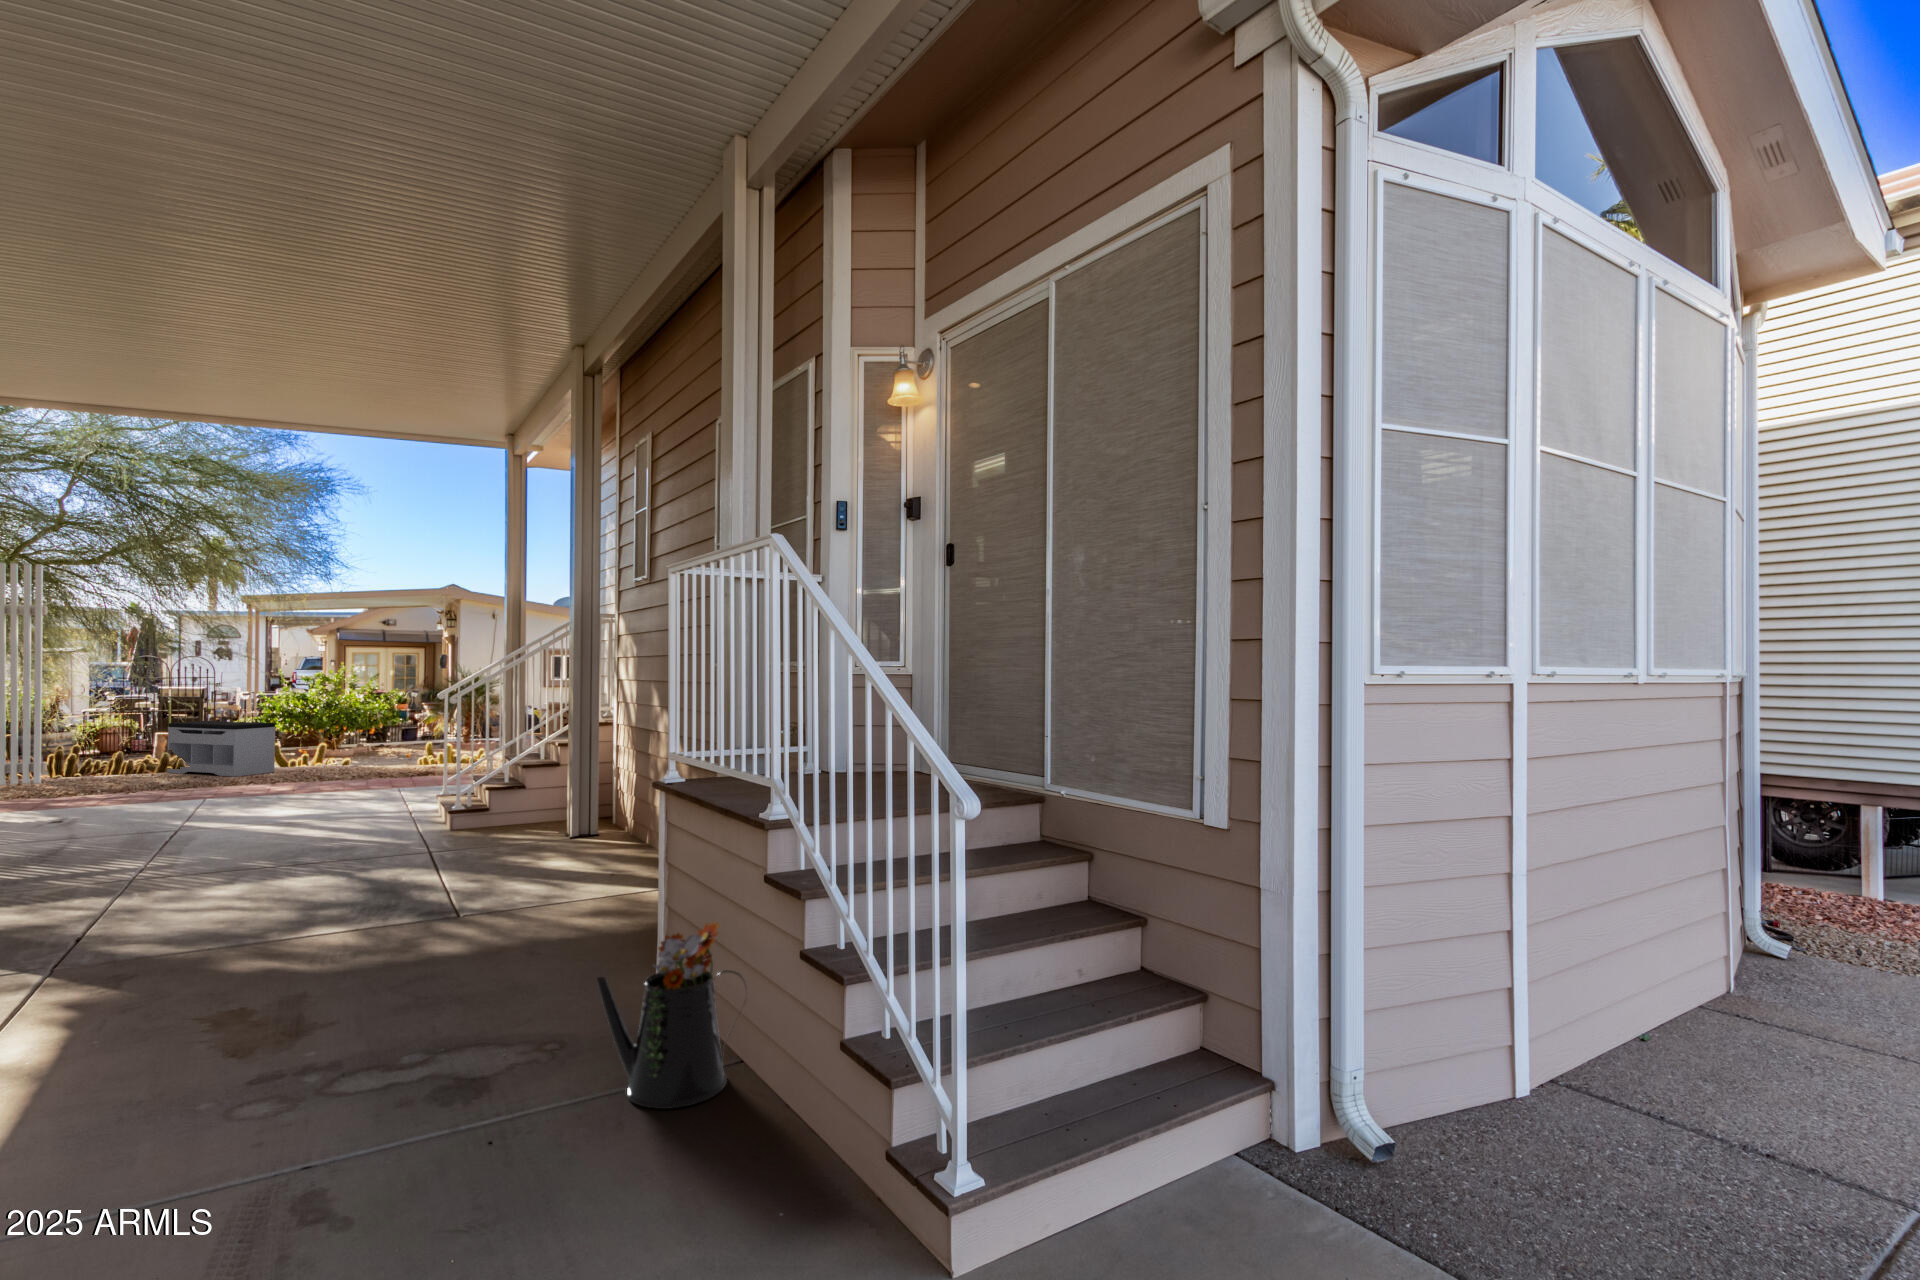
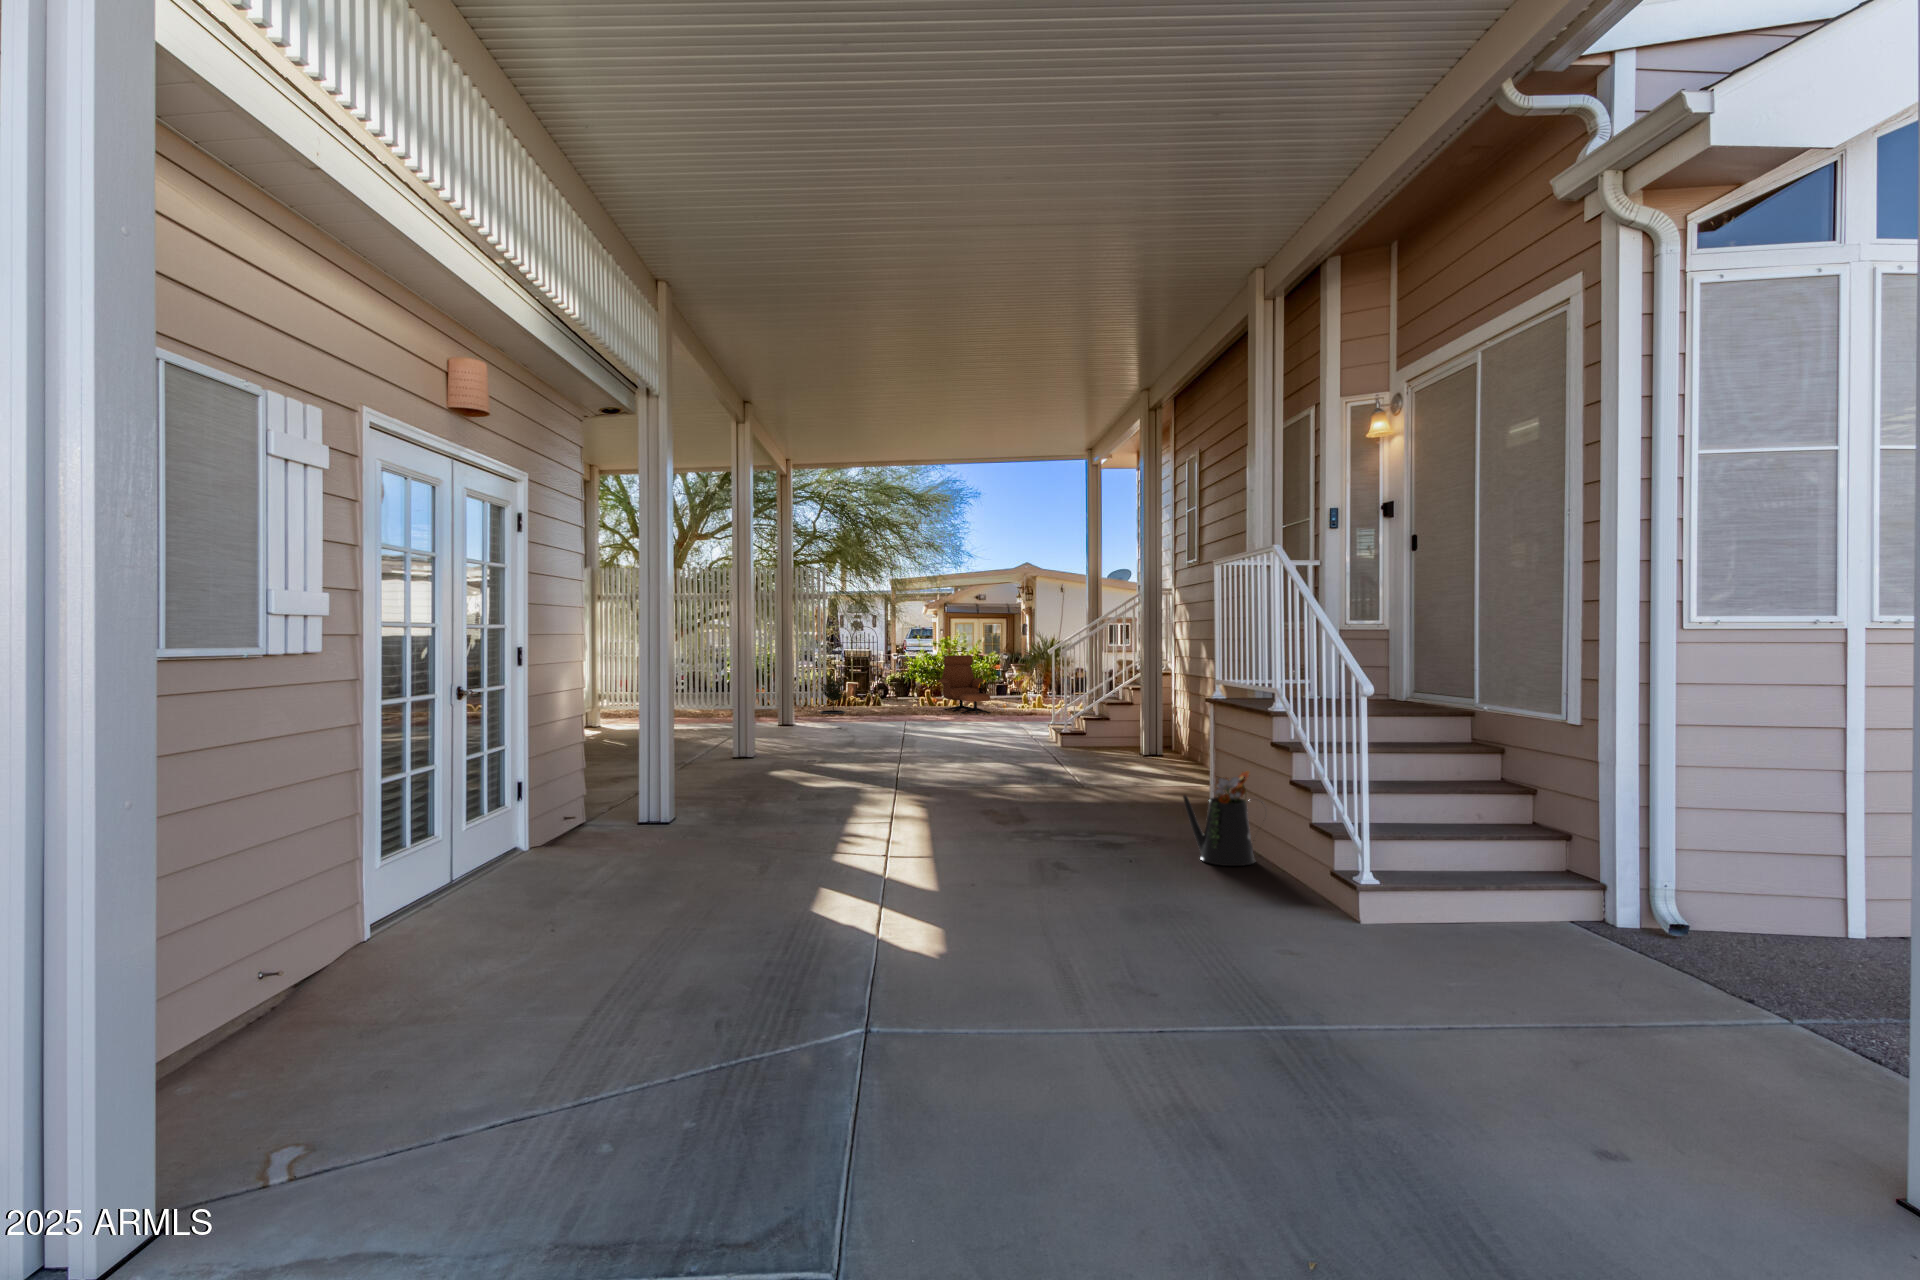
lounge chair: none [287,697,370,777] -> present [938,655,991,714]
potted tree: none [61,719,114,789] -> present [820,671,845,714]
bench: present [167,721,276,777] -> none [868,672,930,711]

